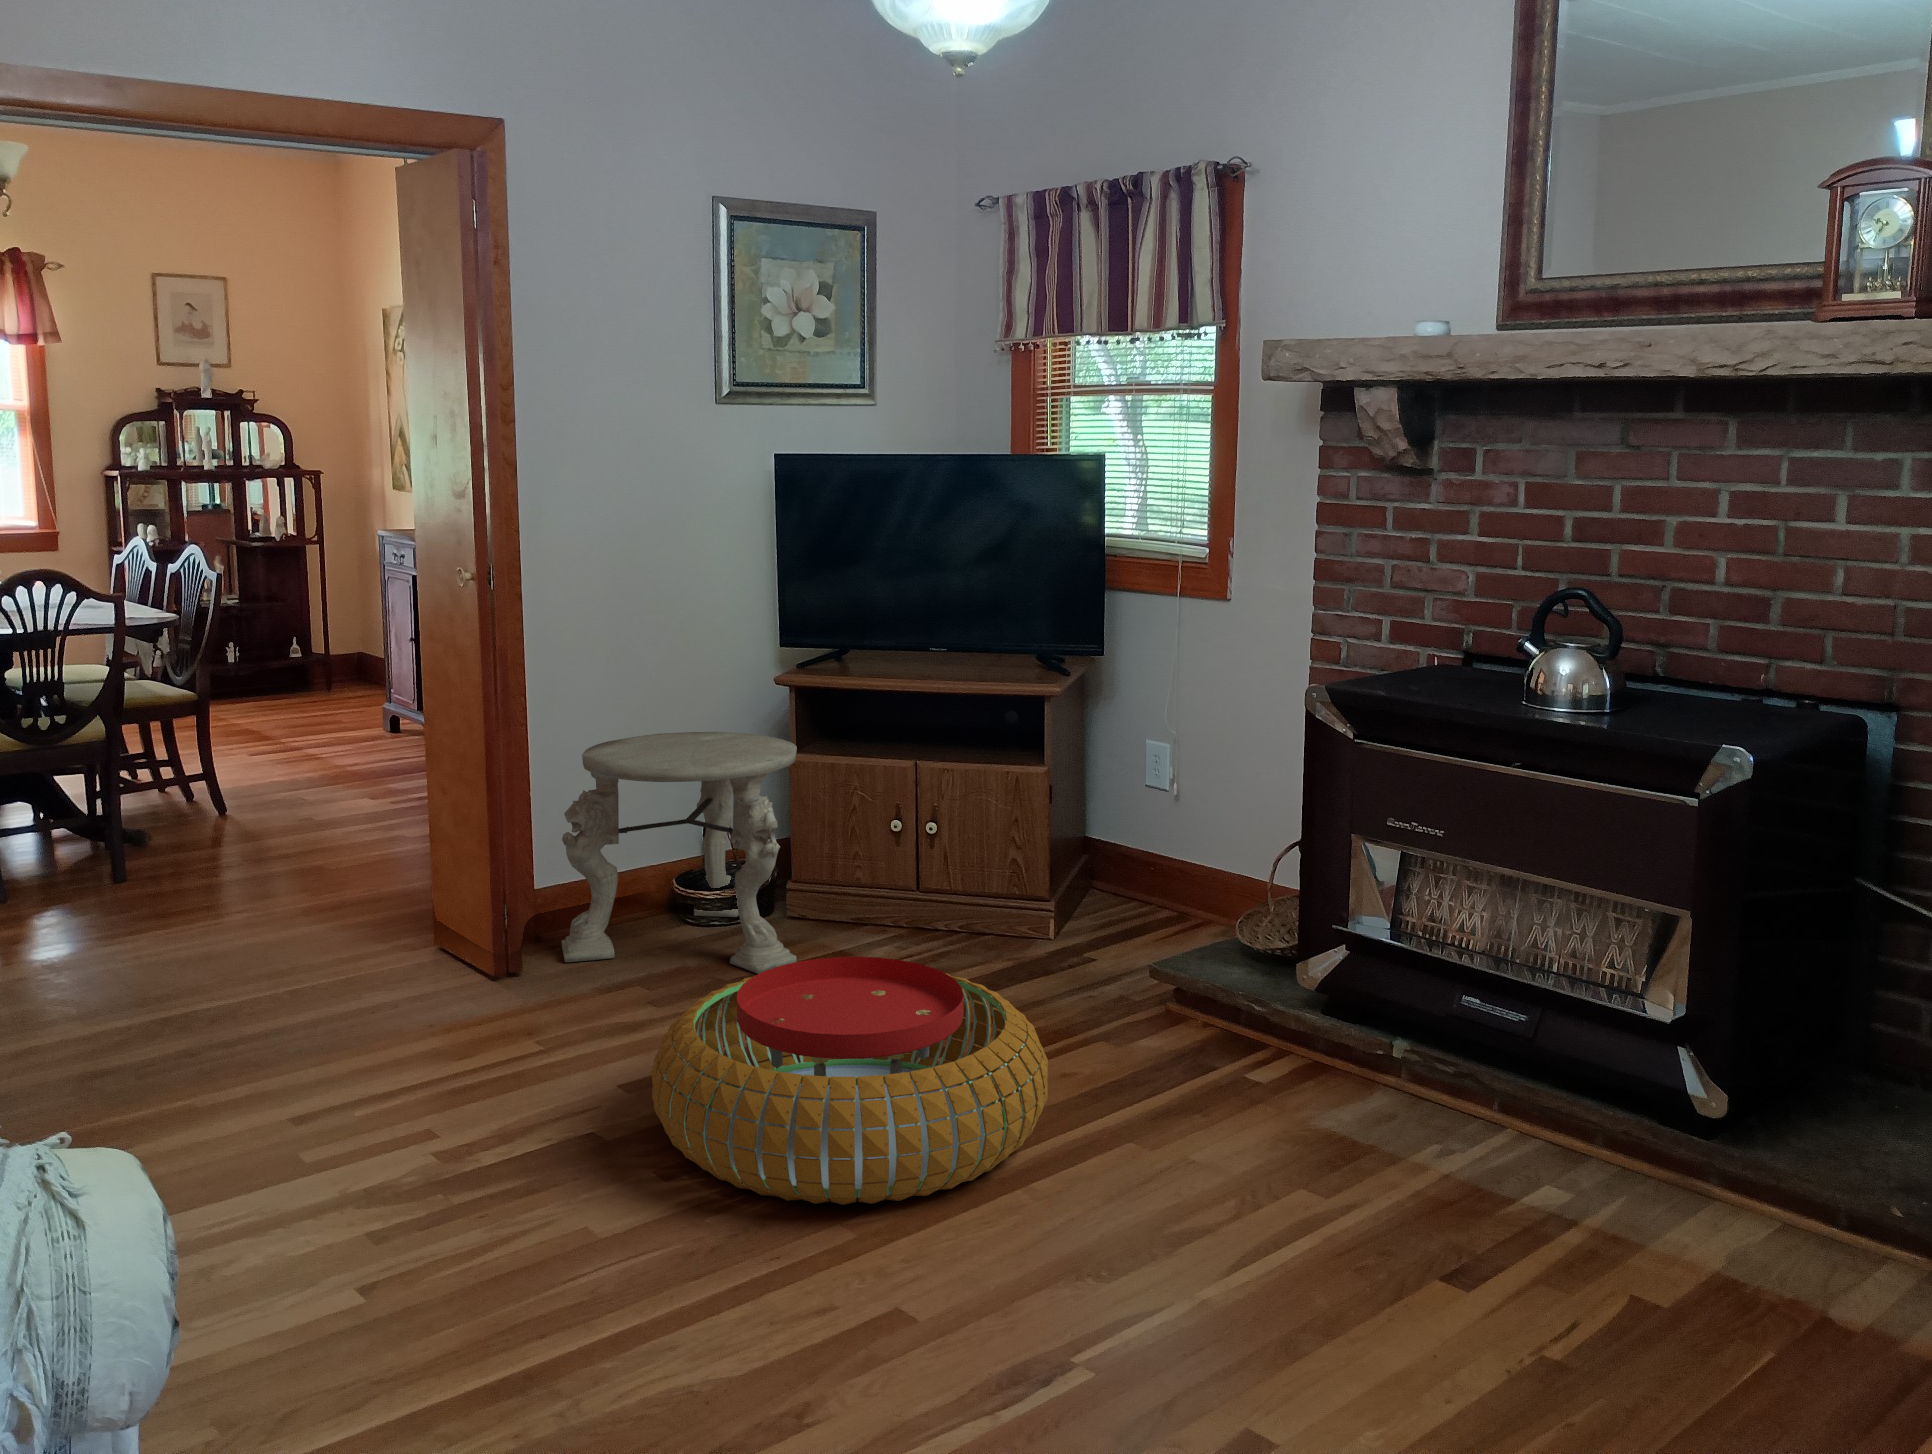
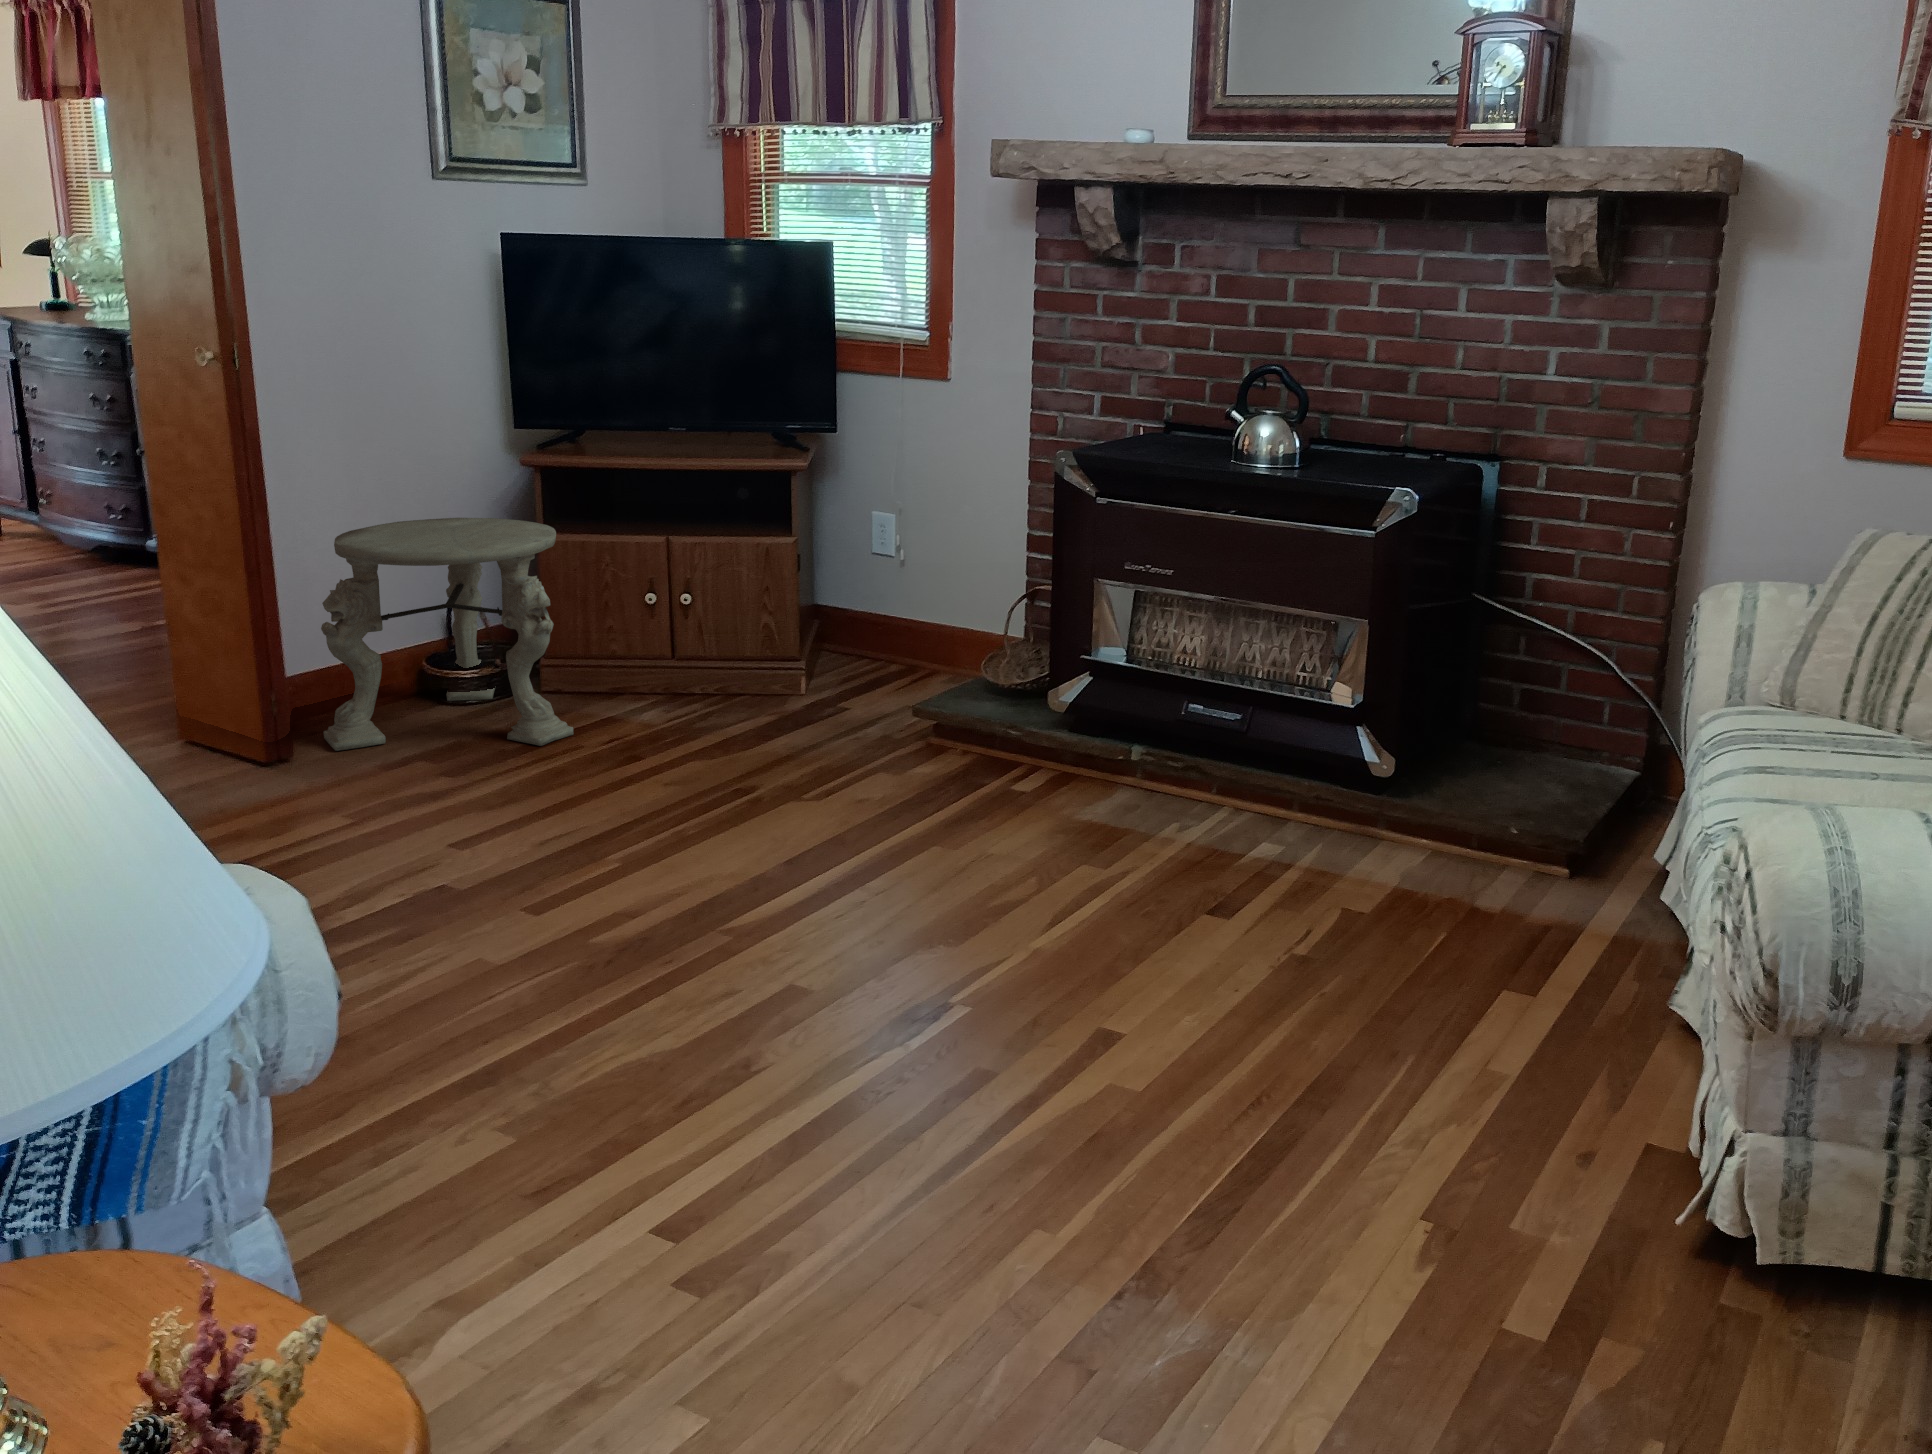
pouf: present [651,957,1048,1205] -> none [506,710,868,918]

